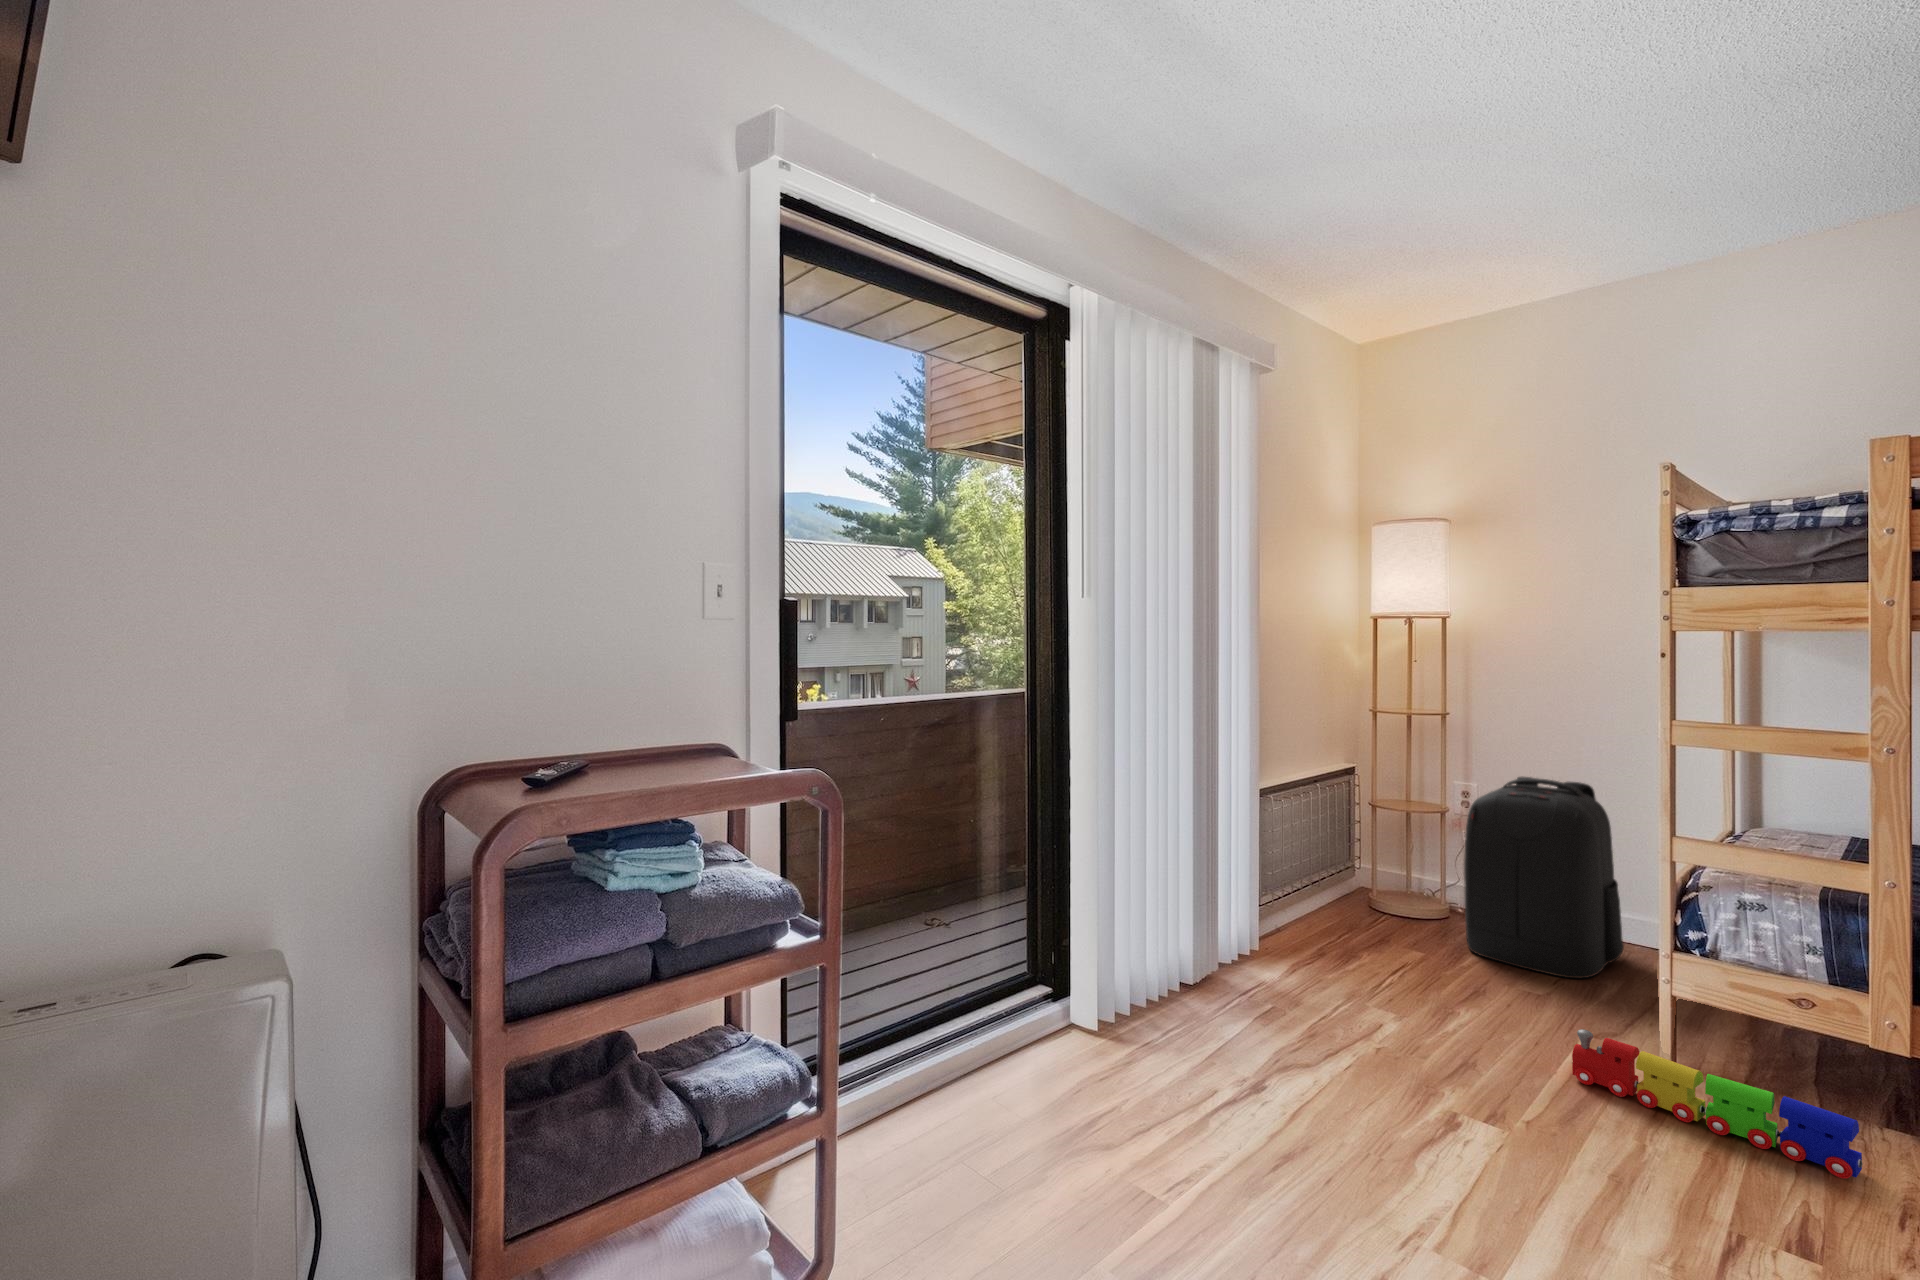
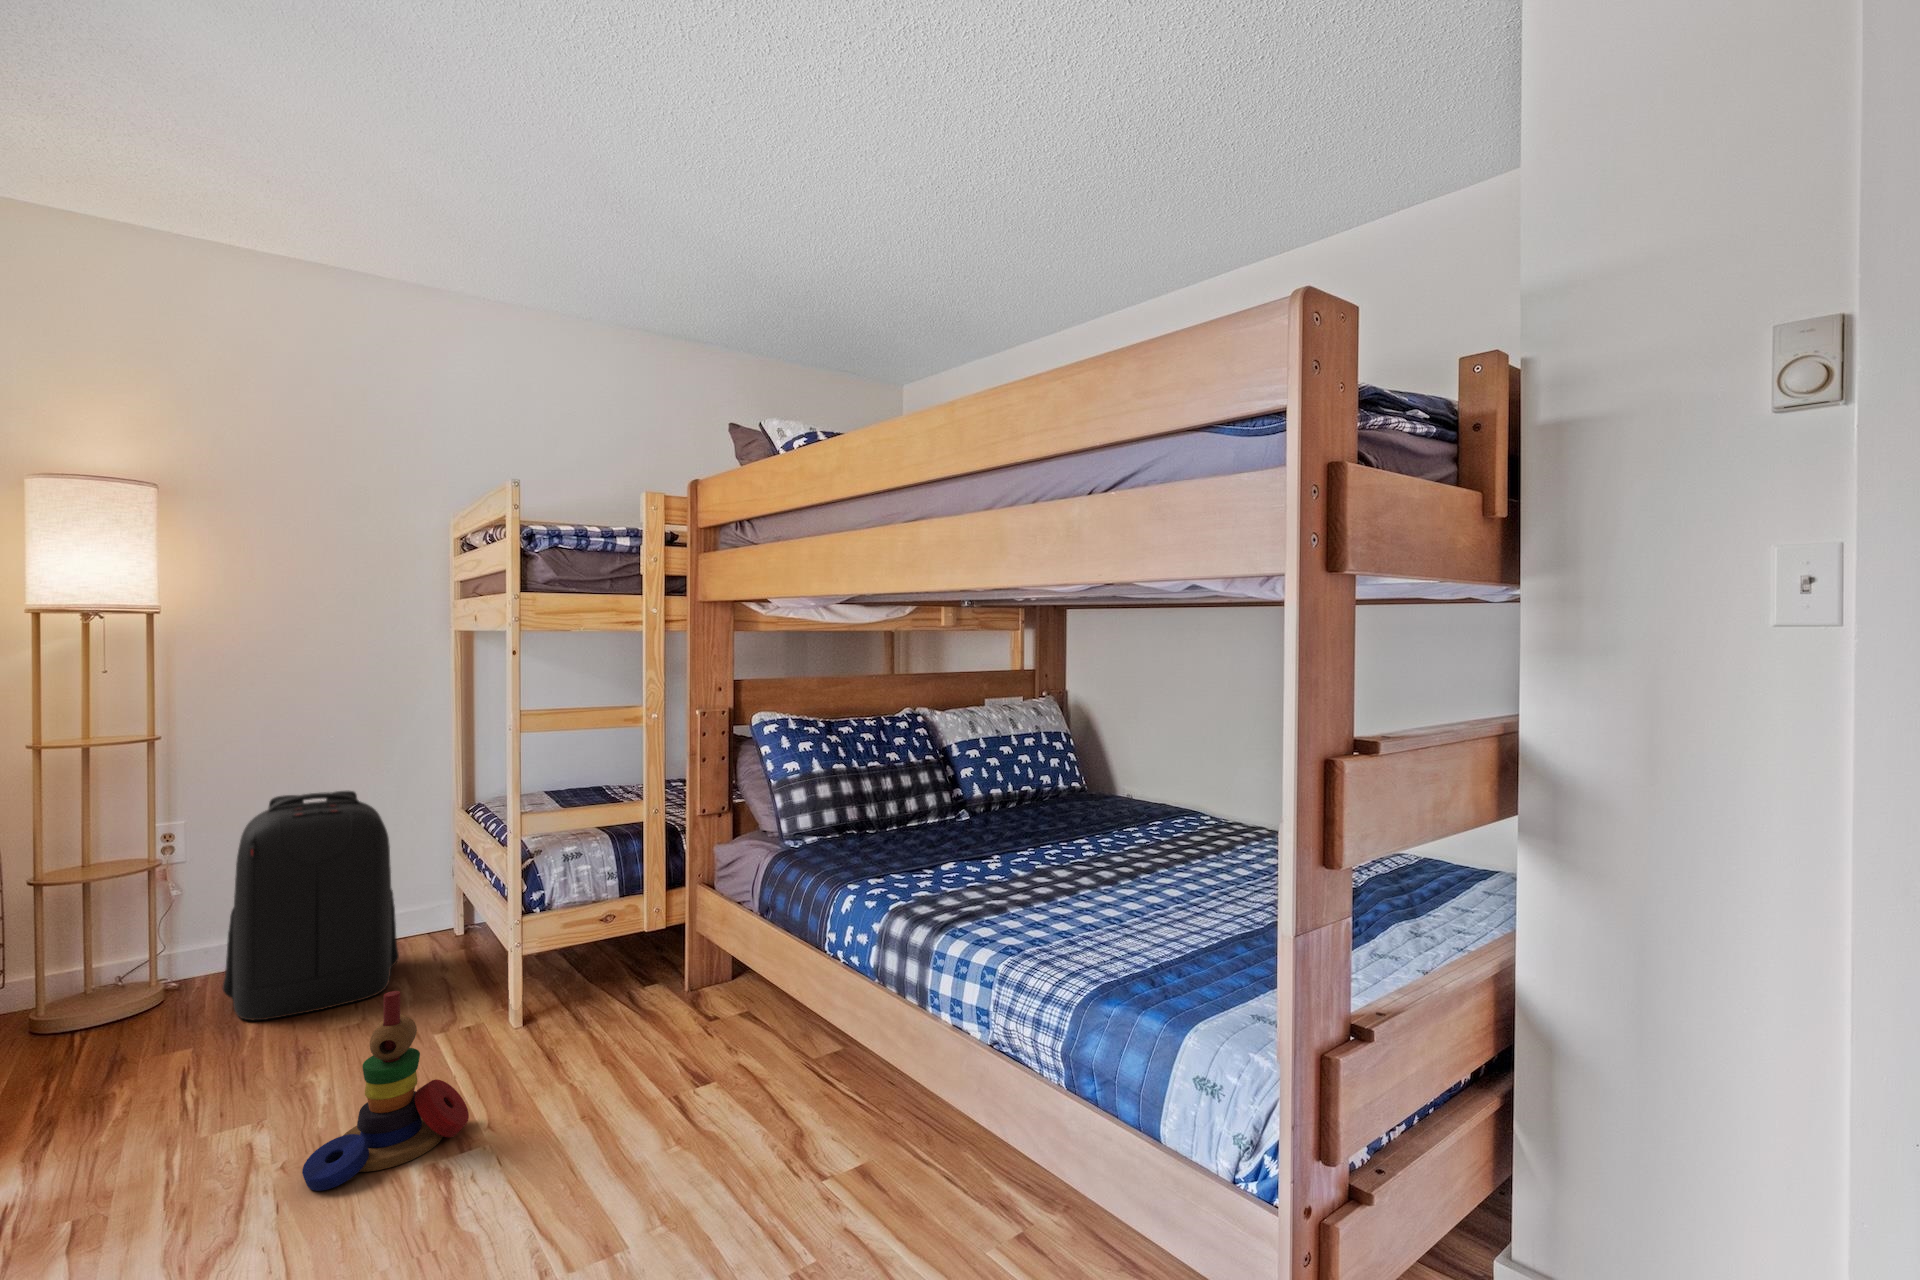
stacking toy: none [1372,950,1516,1108] -> present [302,991,469,1191]
toy train: present [1572,1029,1863,1179] -> none [474,983,671,1071]

